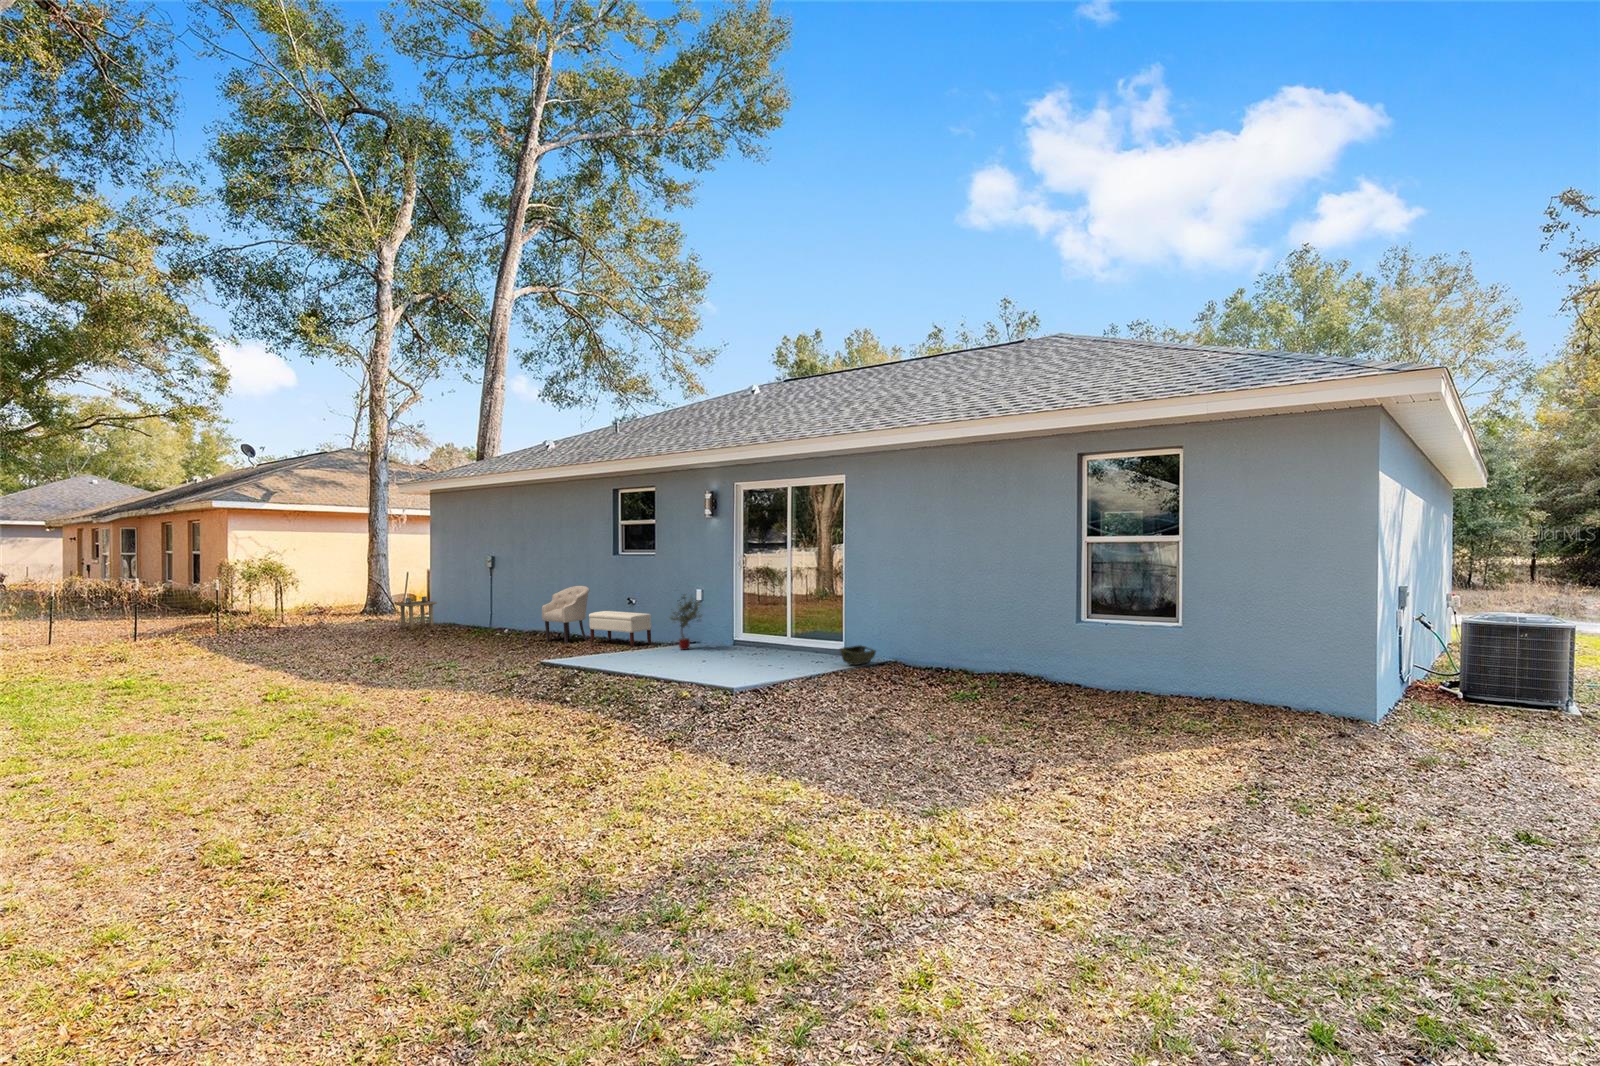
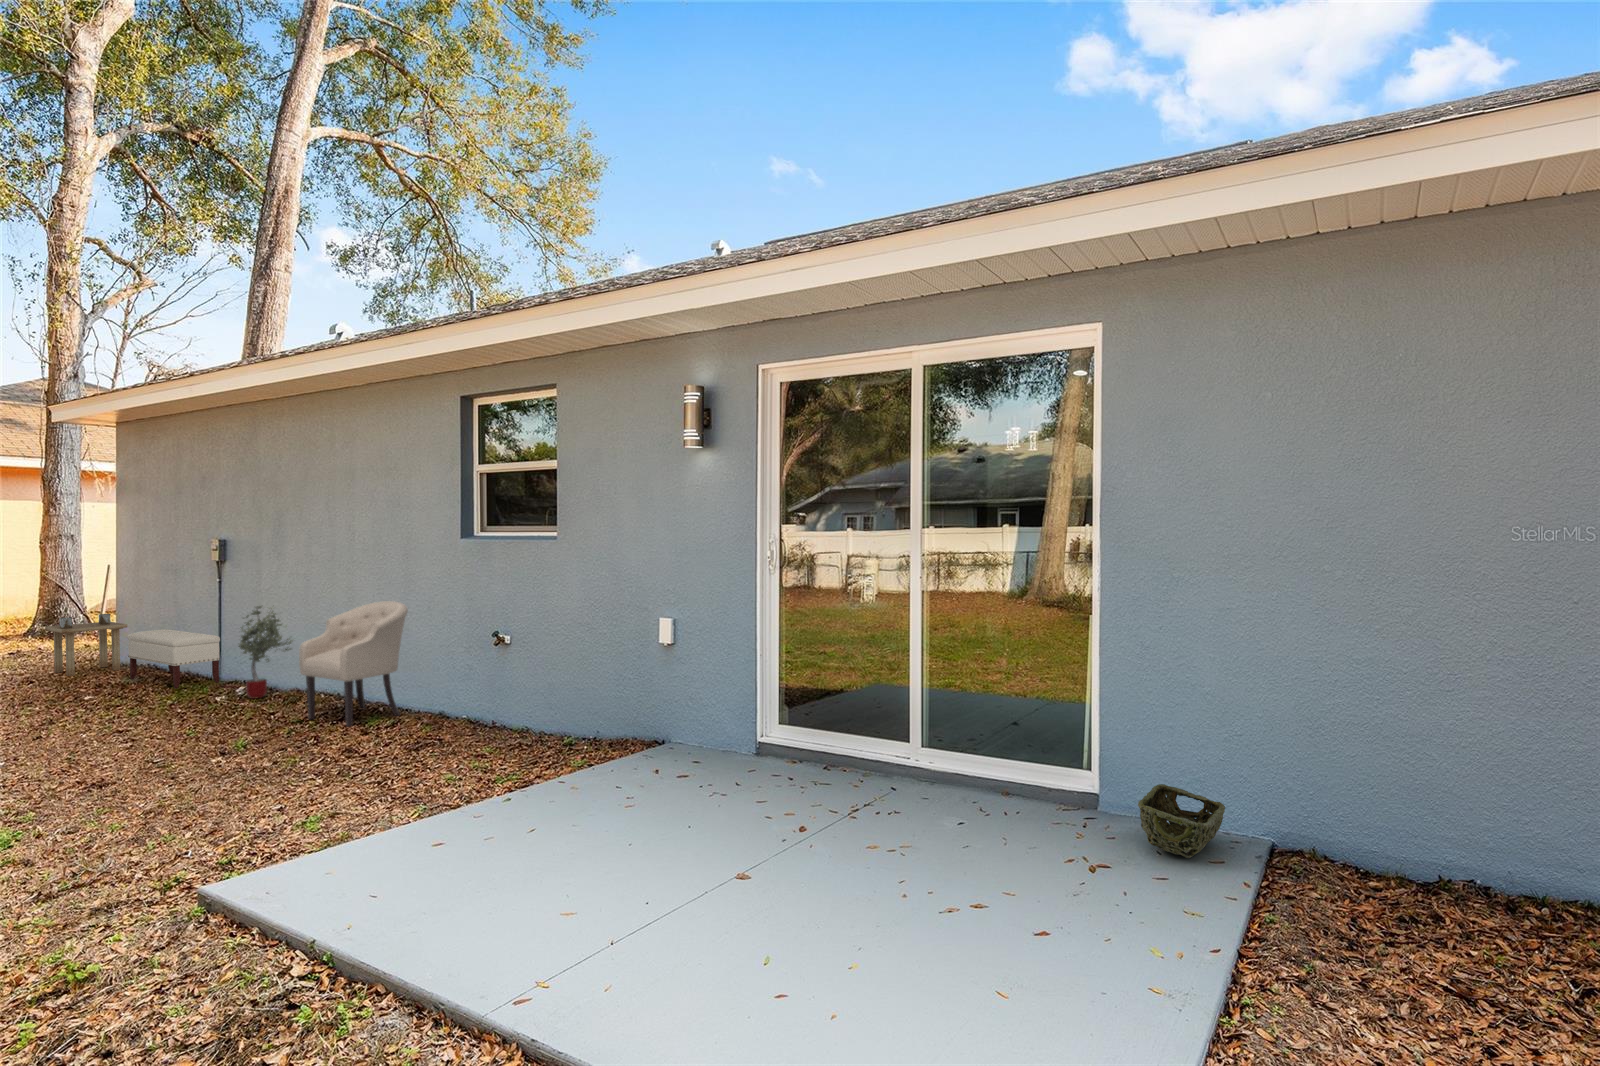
potted tree: present [670,595,701,650] -> present [239,606,293,699]
bench: present [589,611,651,647] -> present [128,629,220,689]

